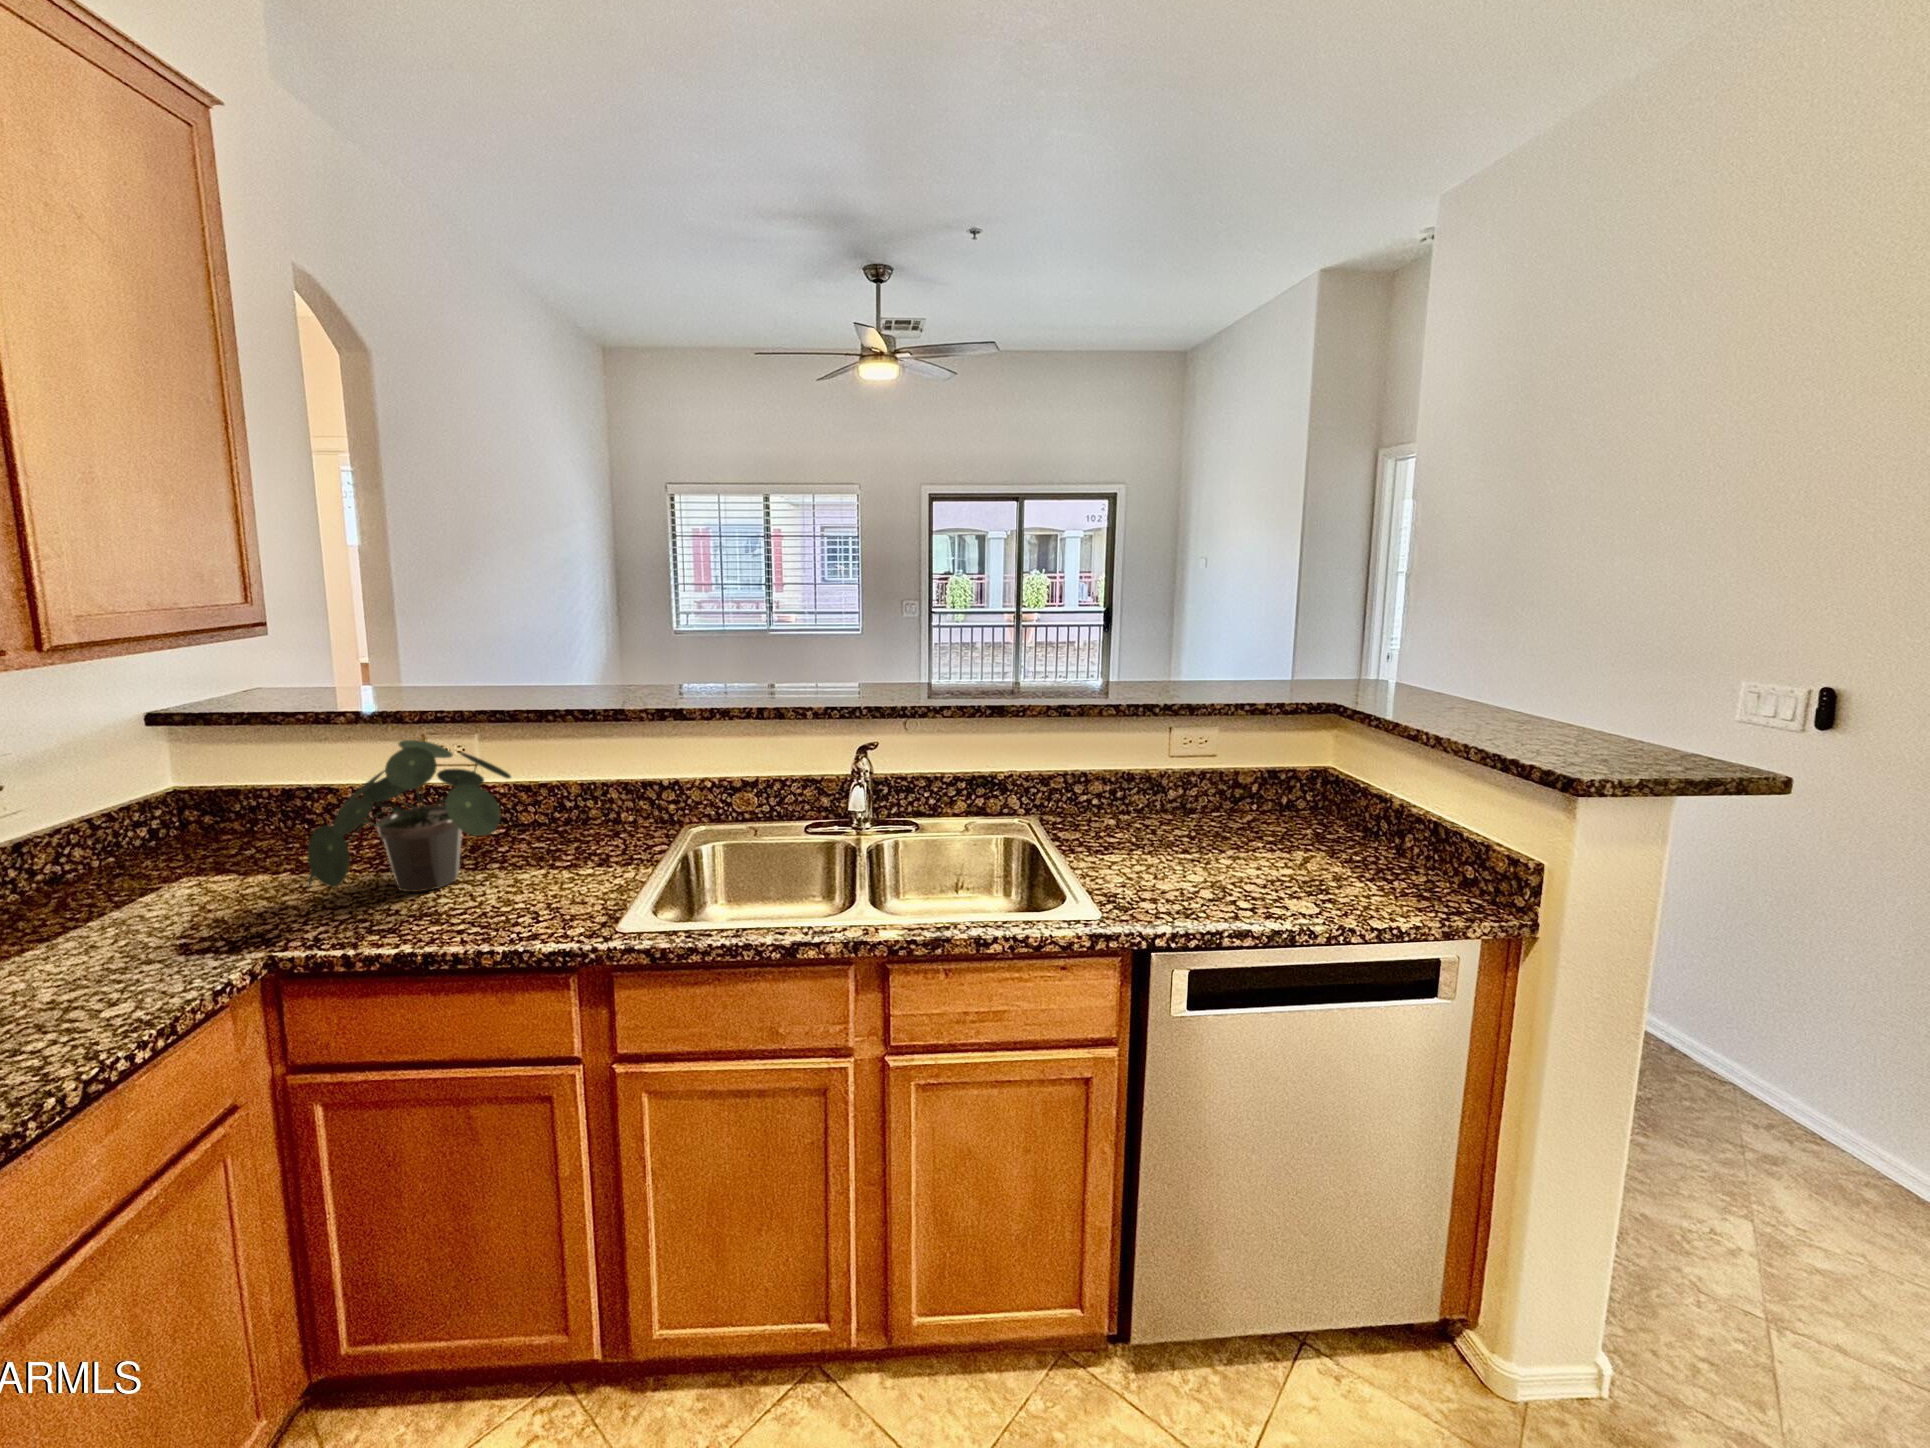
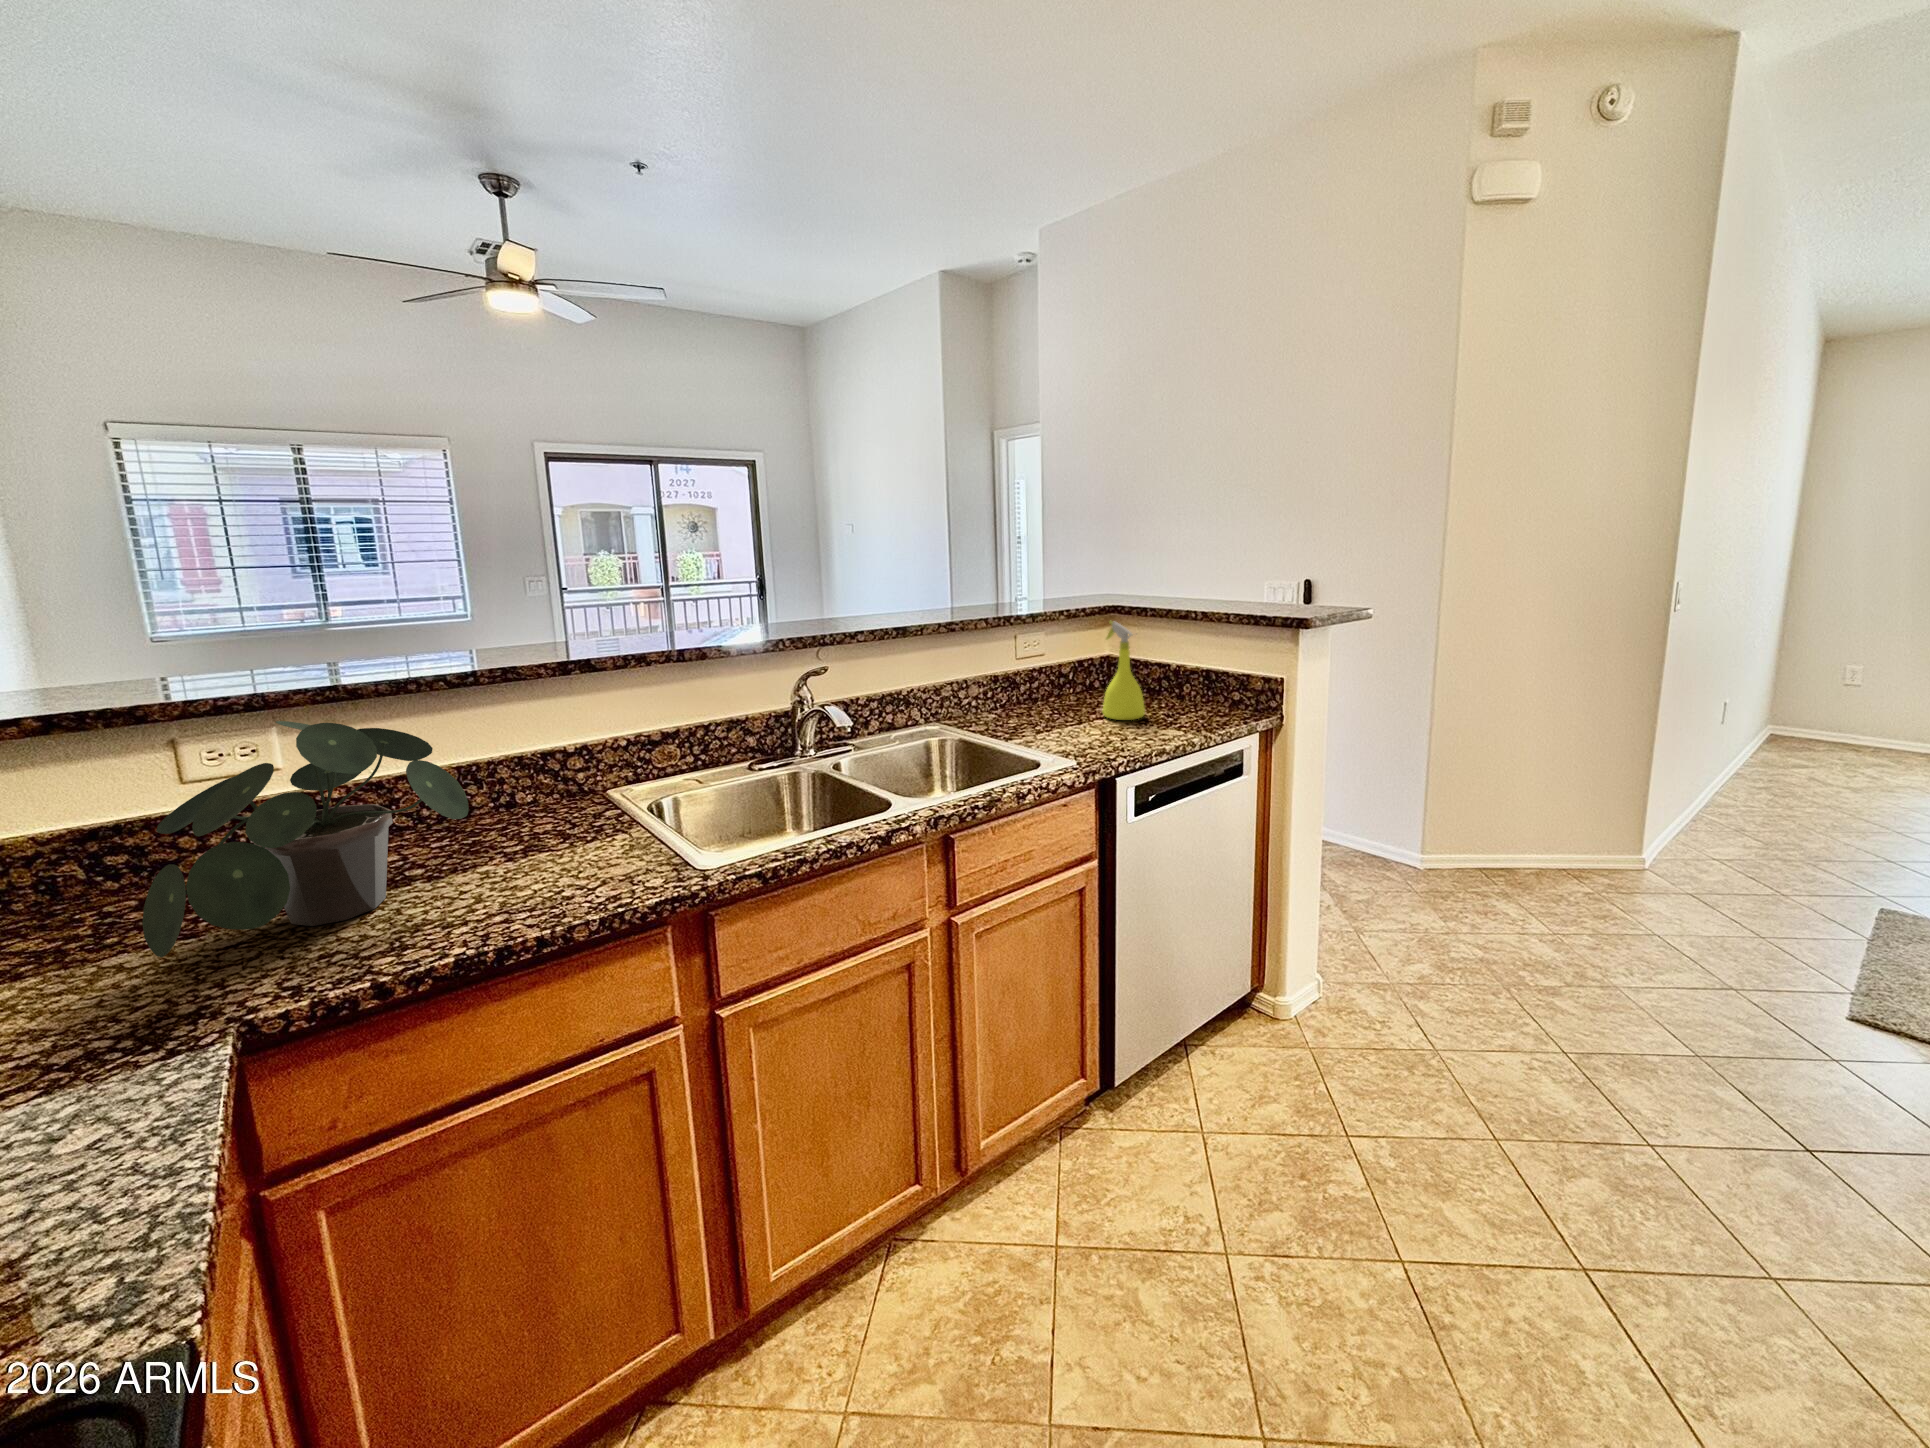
spray bottle: none [1243,730,1307,873] -> present [1103,621,1145,720]

